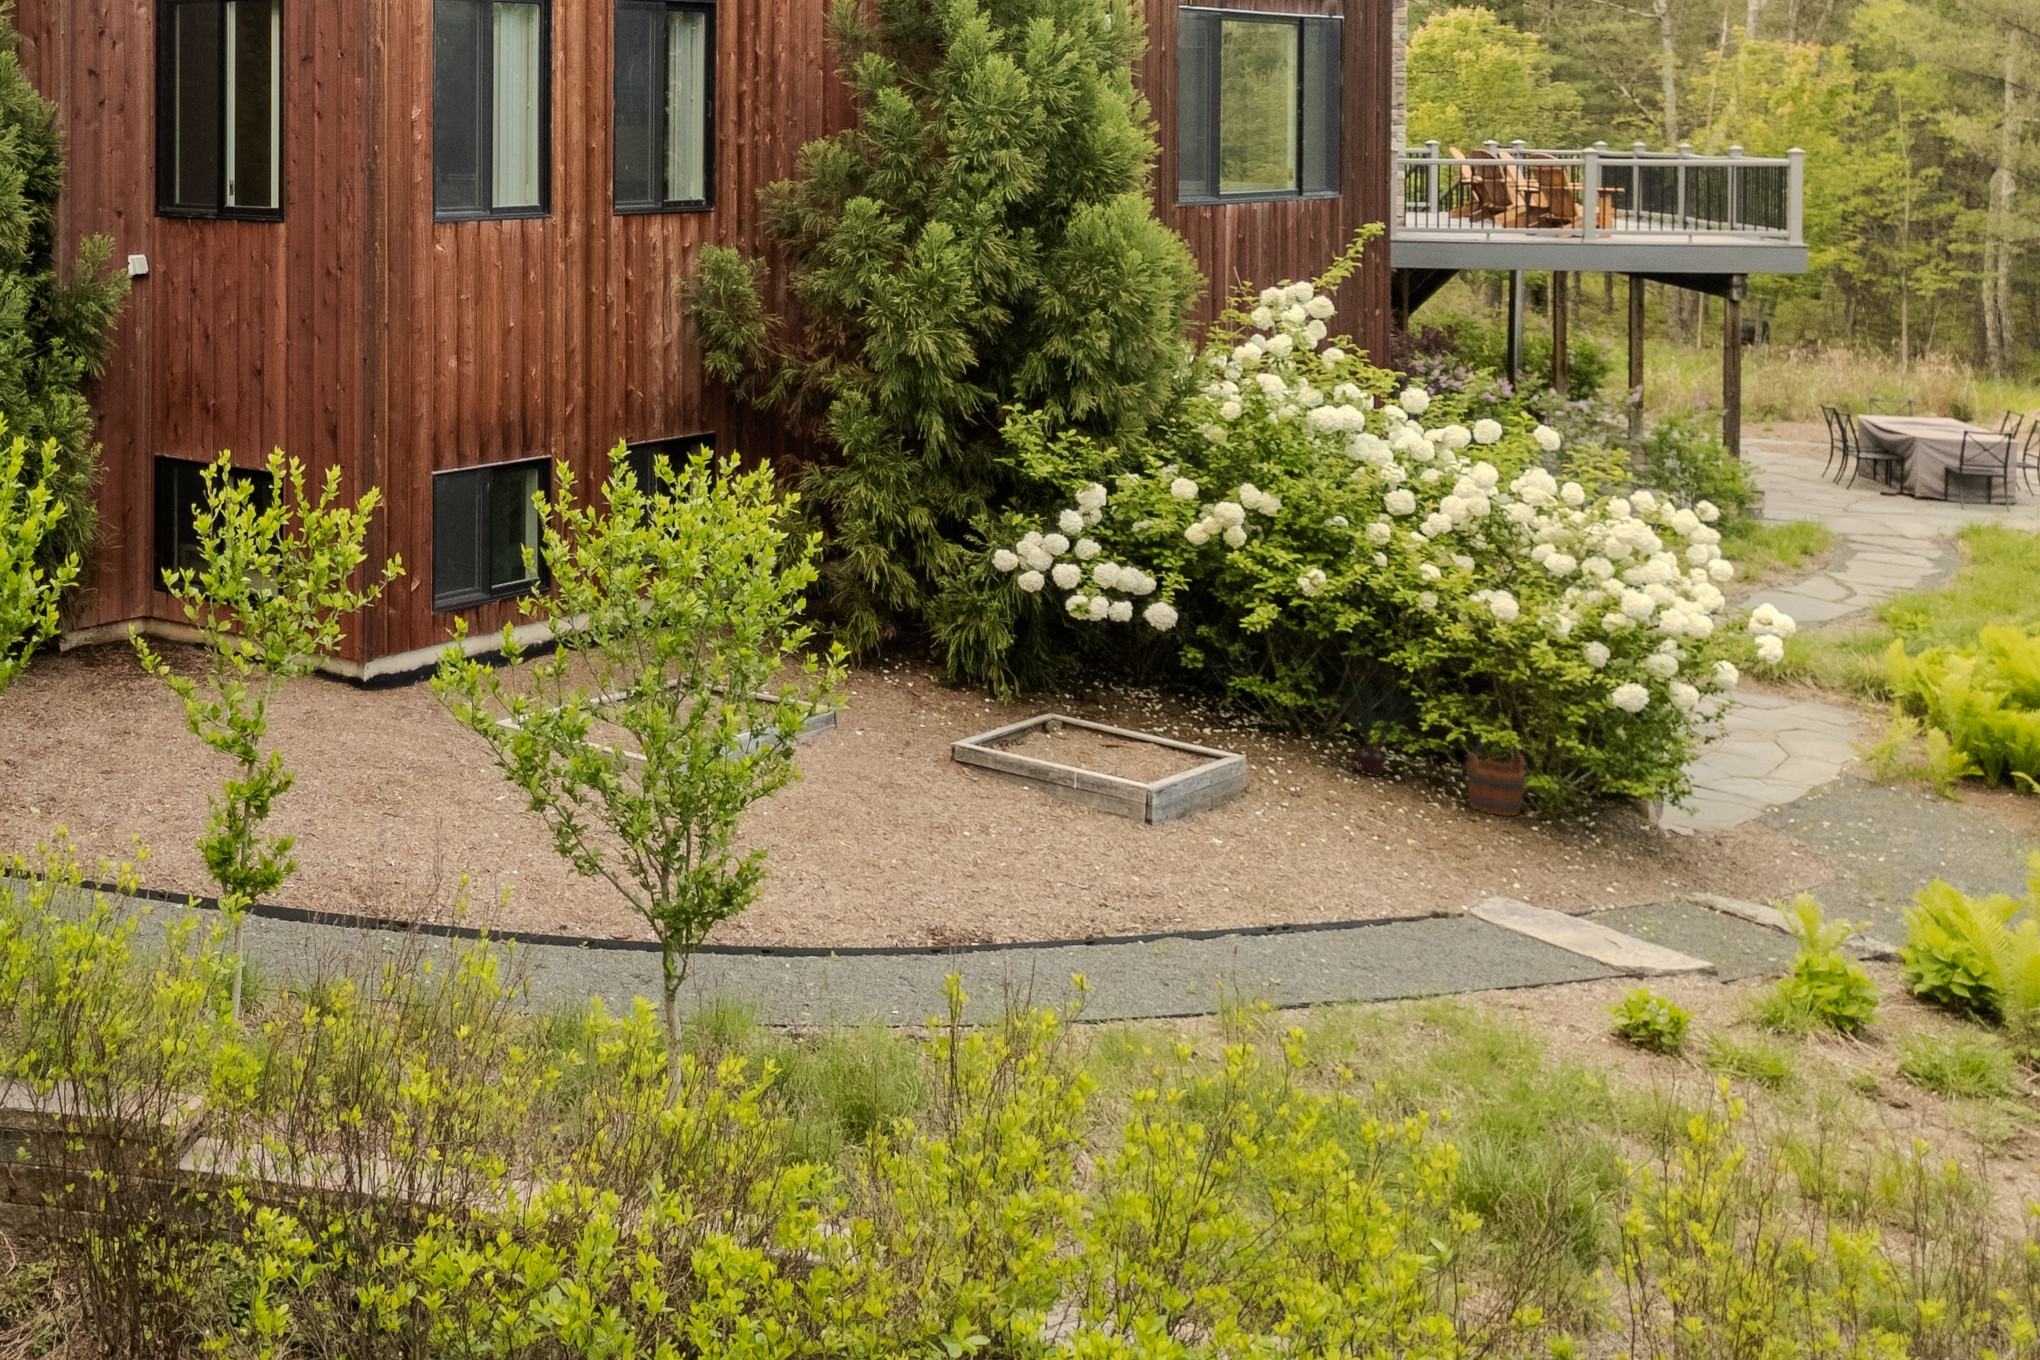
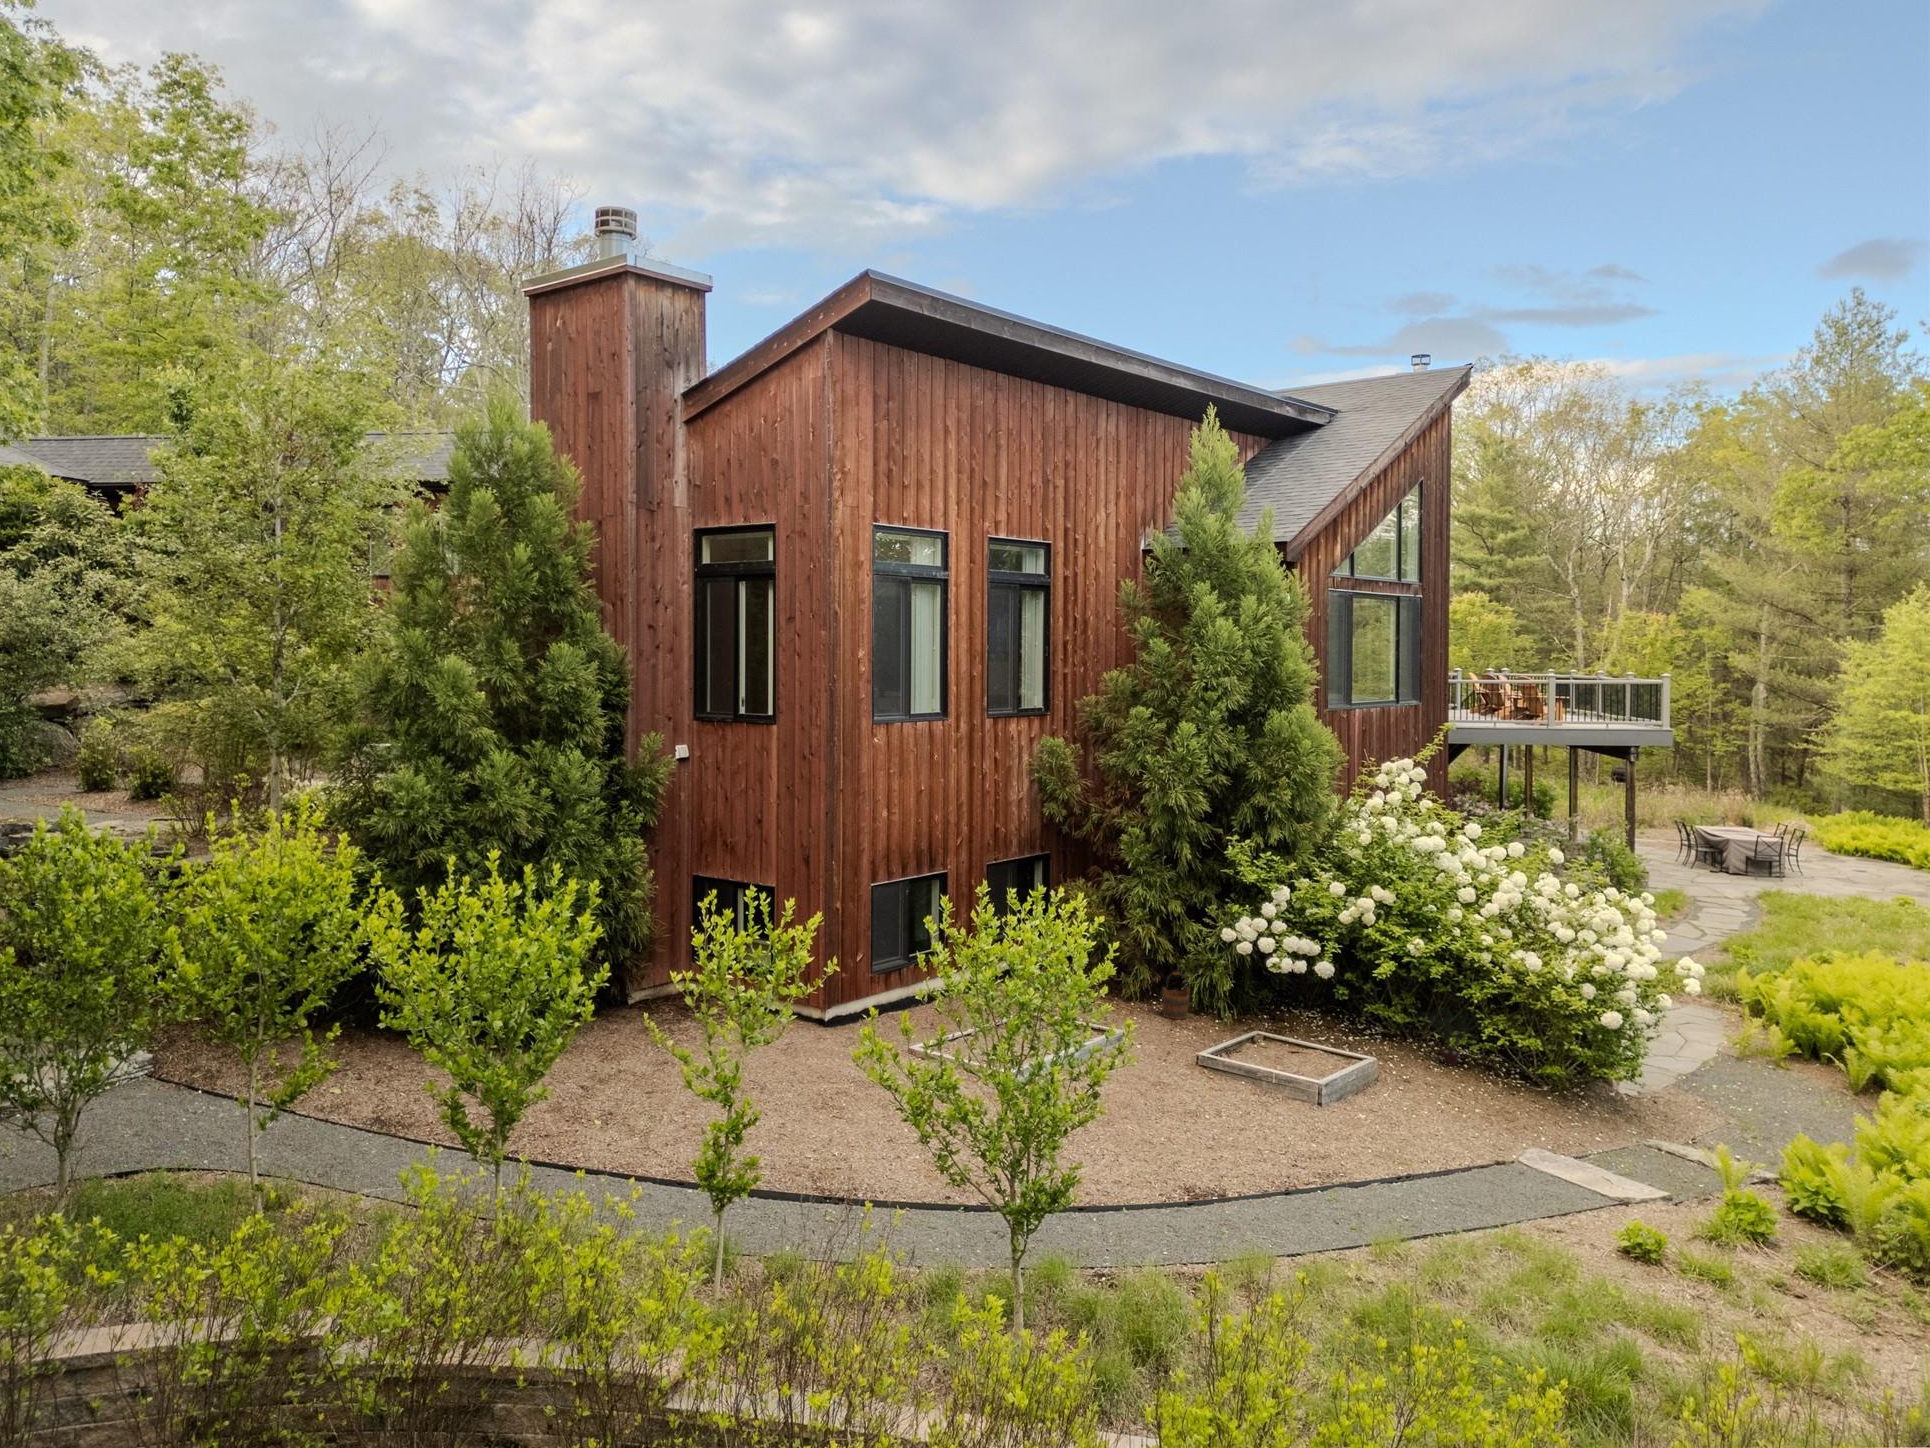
wooden bucket: present [1466,753,1526,816] -> present [1162,972,1190,1020]

